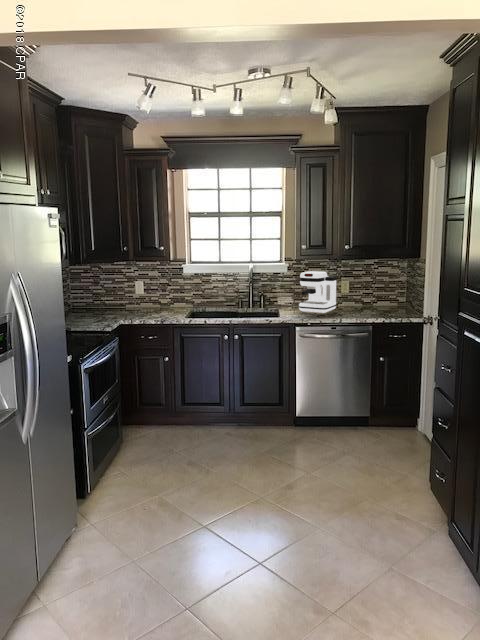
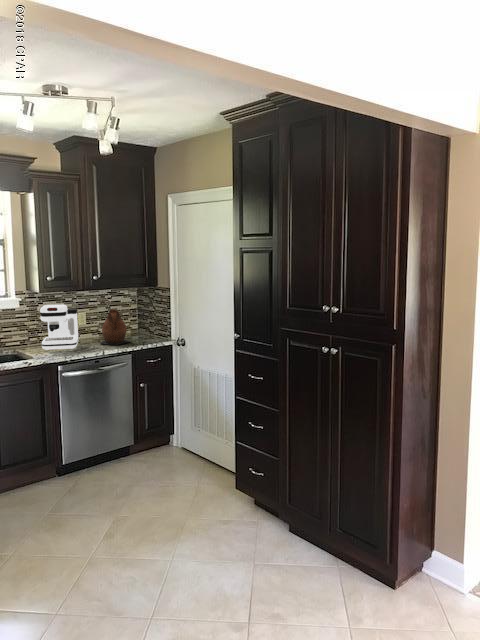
ceramic pitcher: none [352,280,386,314] -> present [101,310,131,345]

